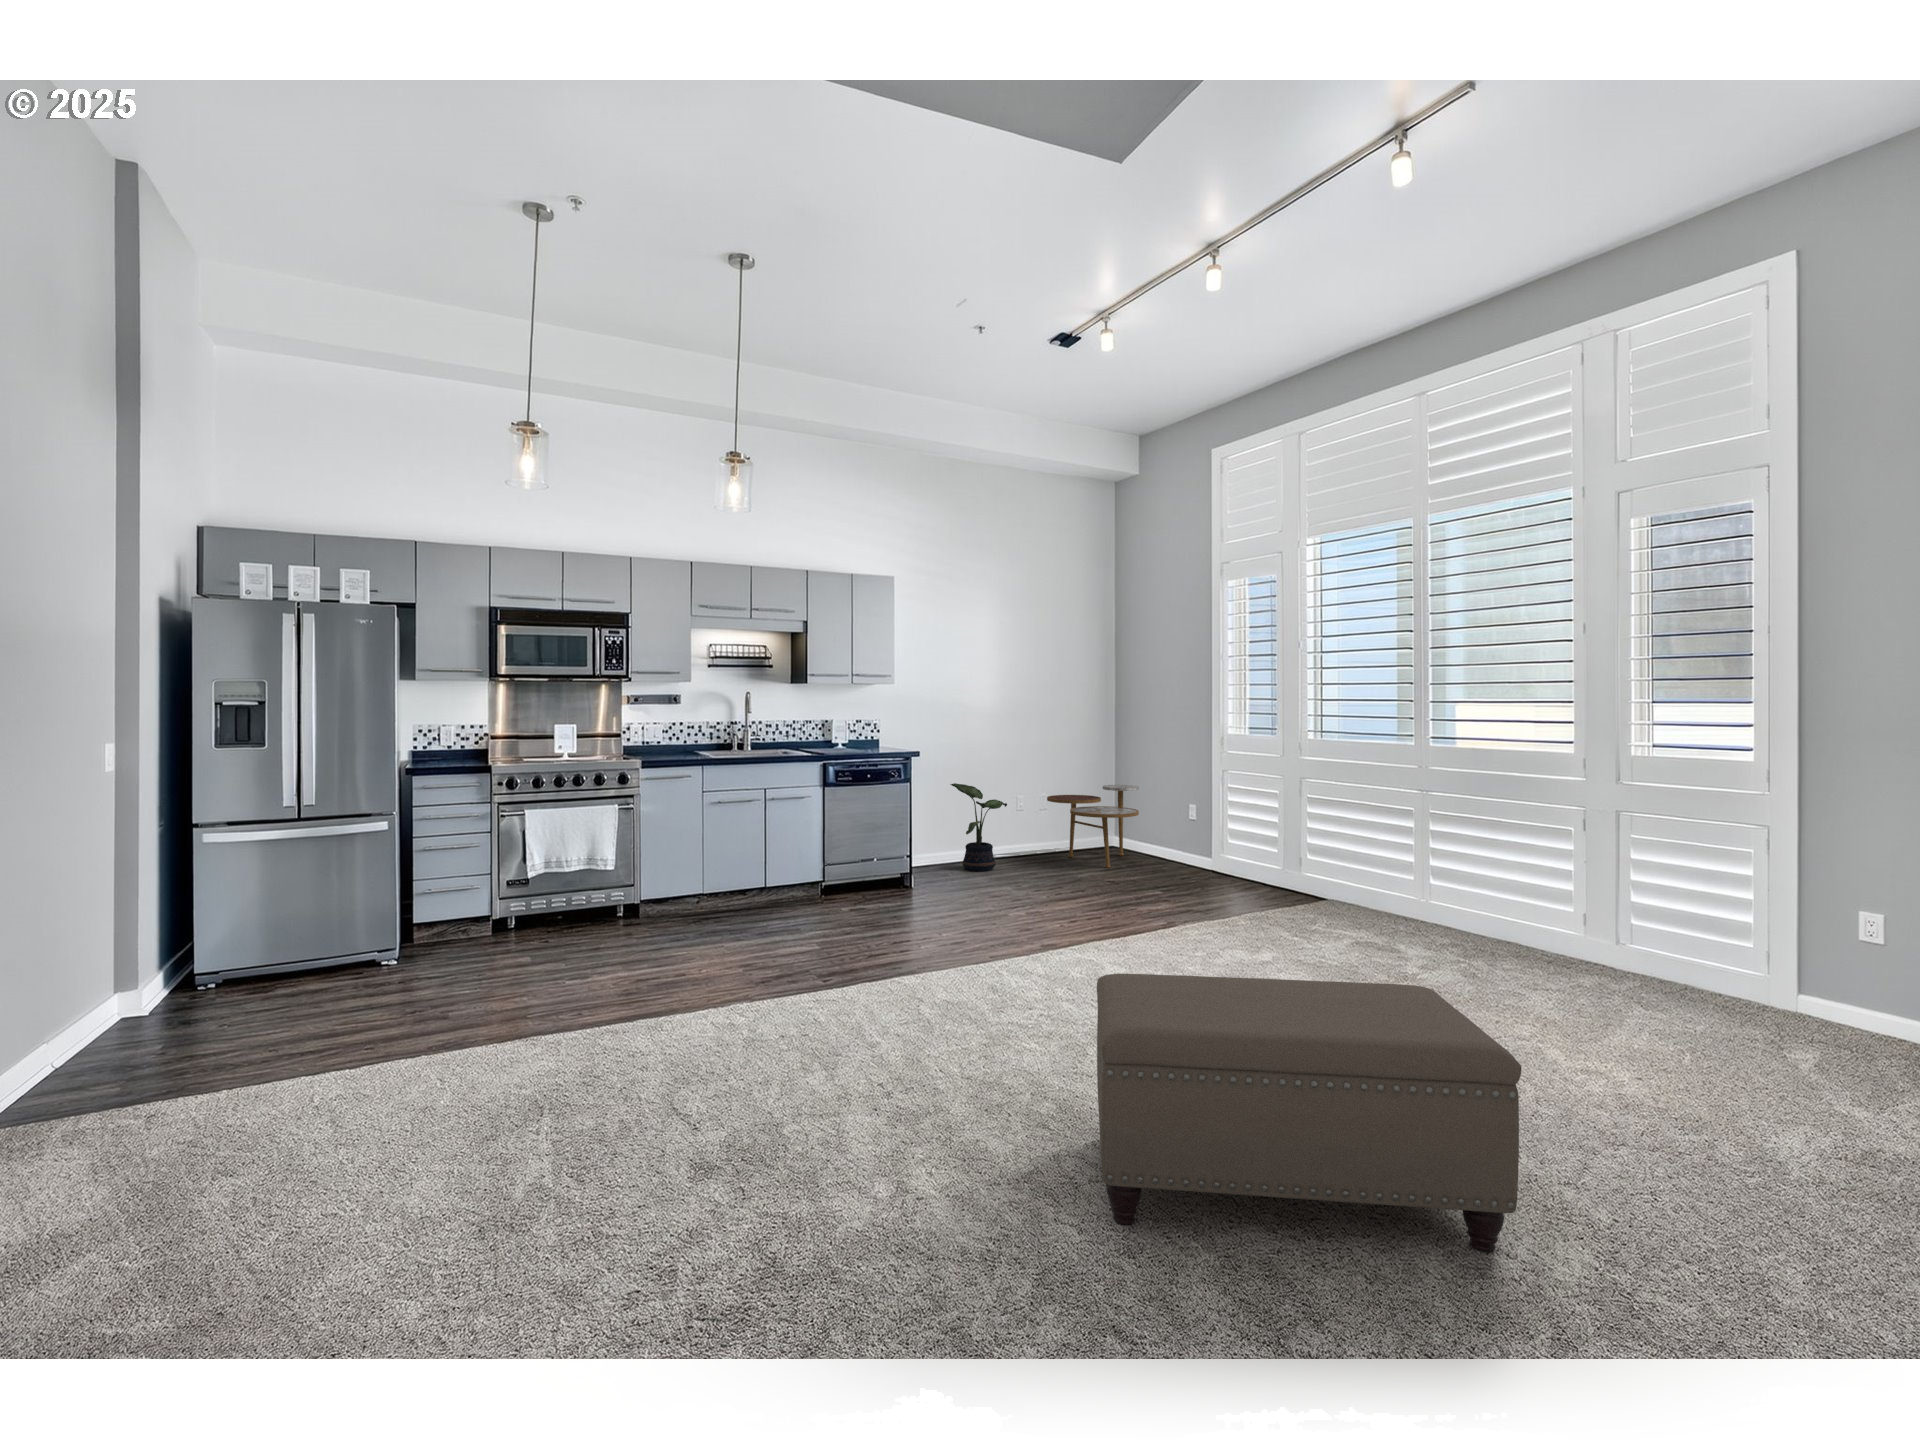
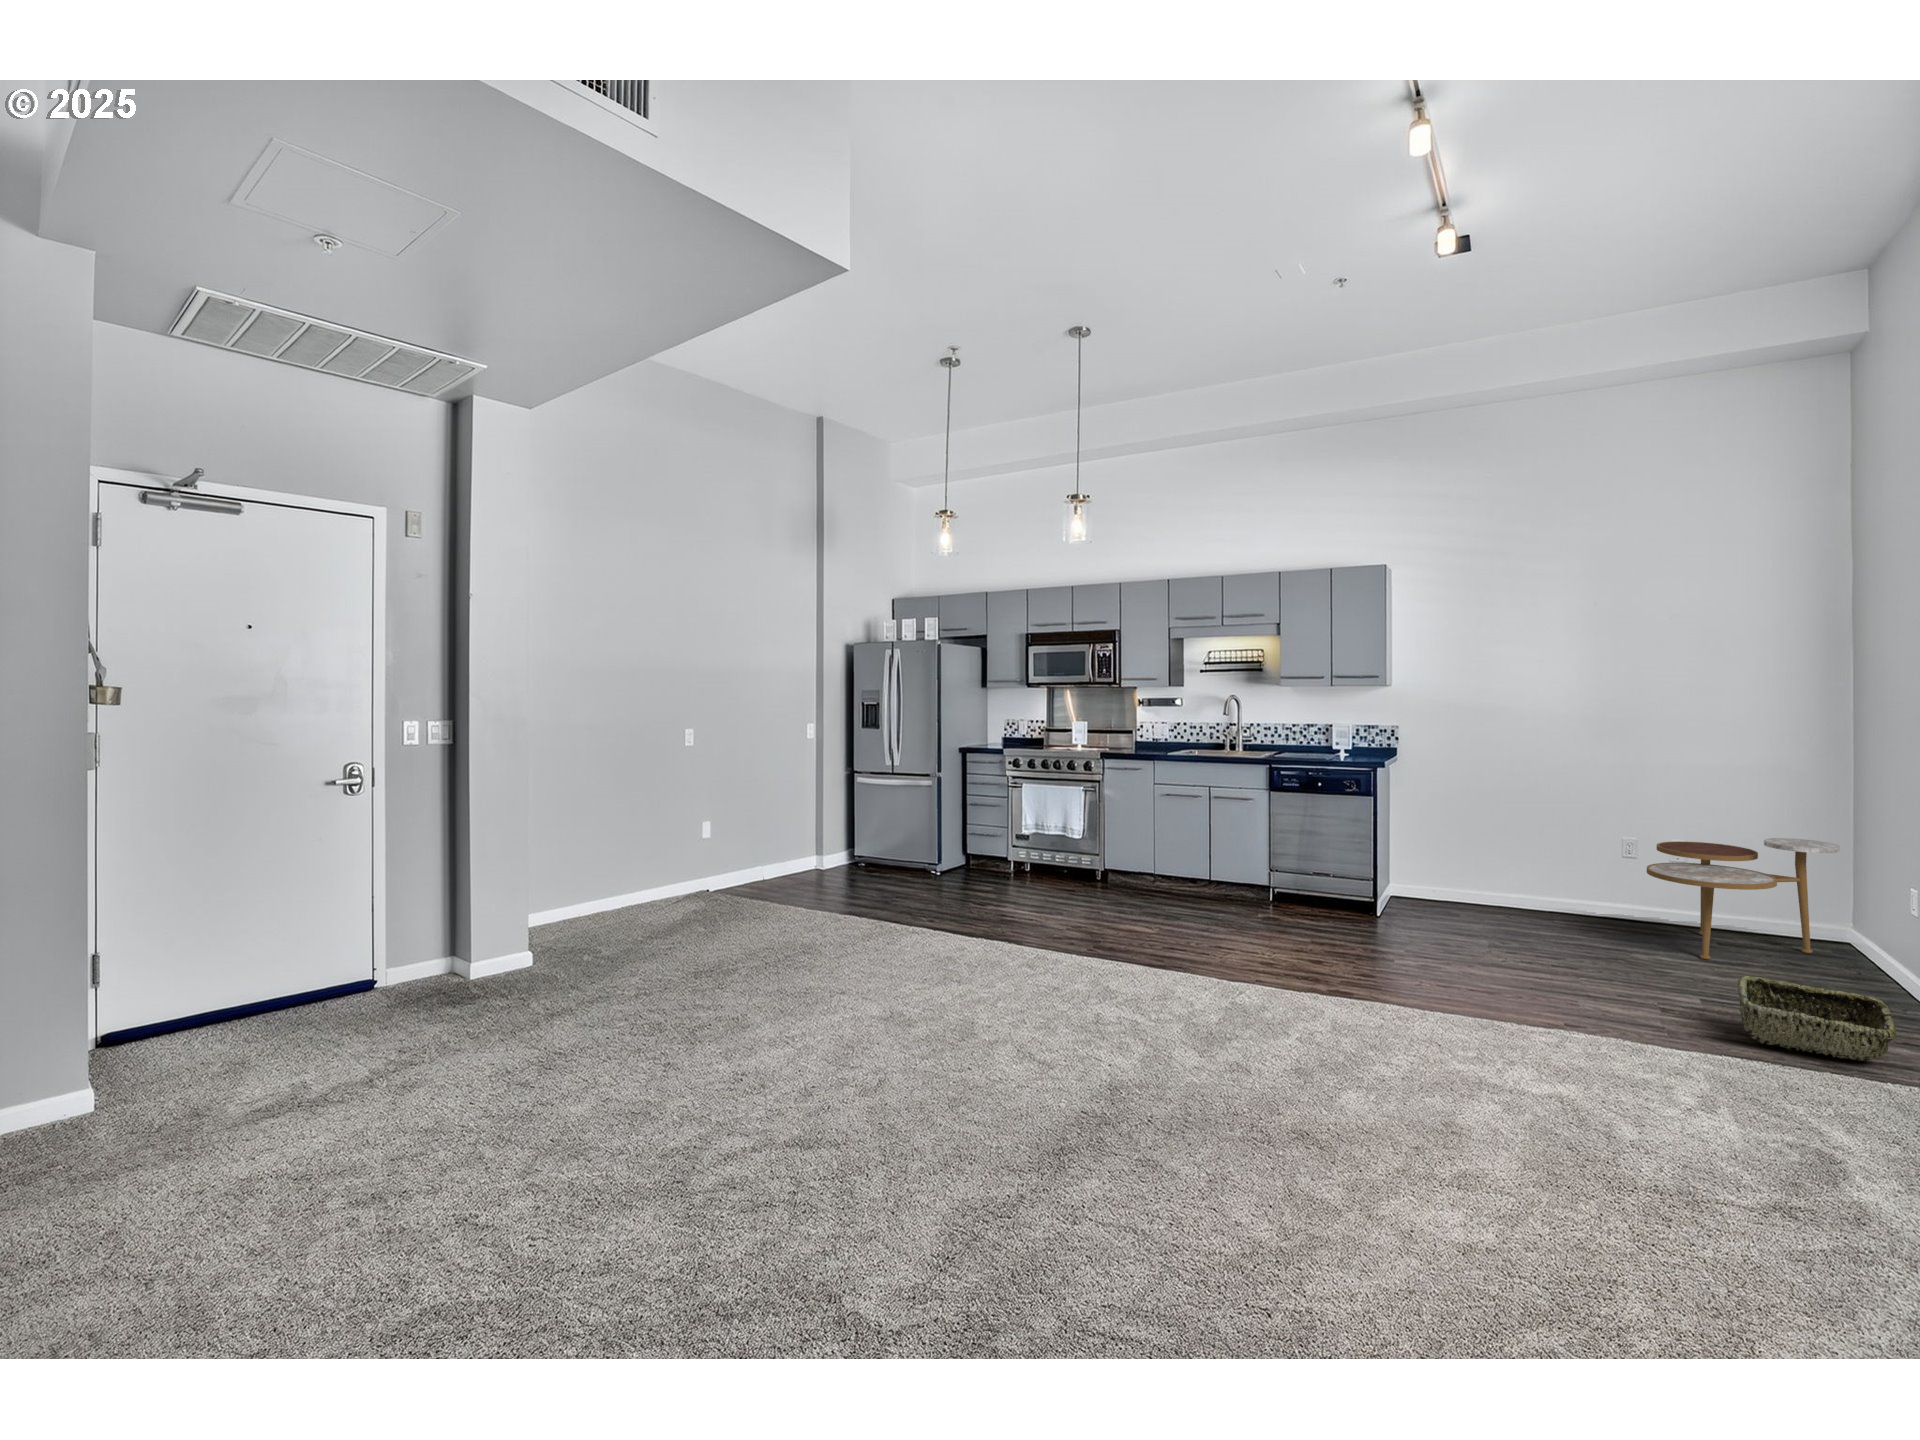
potted plant: present [951,783,1007,871] -> none [1477,806,1565,921]
woven basket: none [1214,858,1290,896] -> present [1737,976,1897,1061]
ottoman: present [1097,974,1522,1252] -> none [725,959,951,1245]

